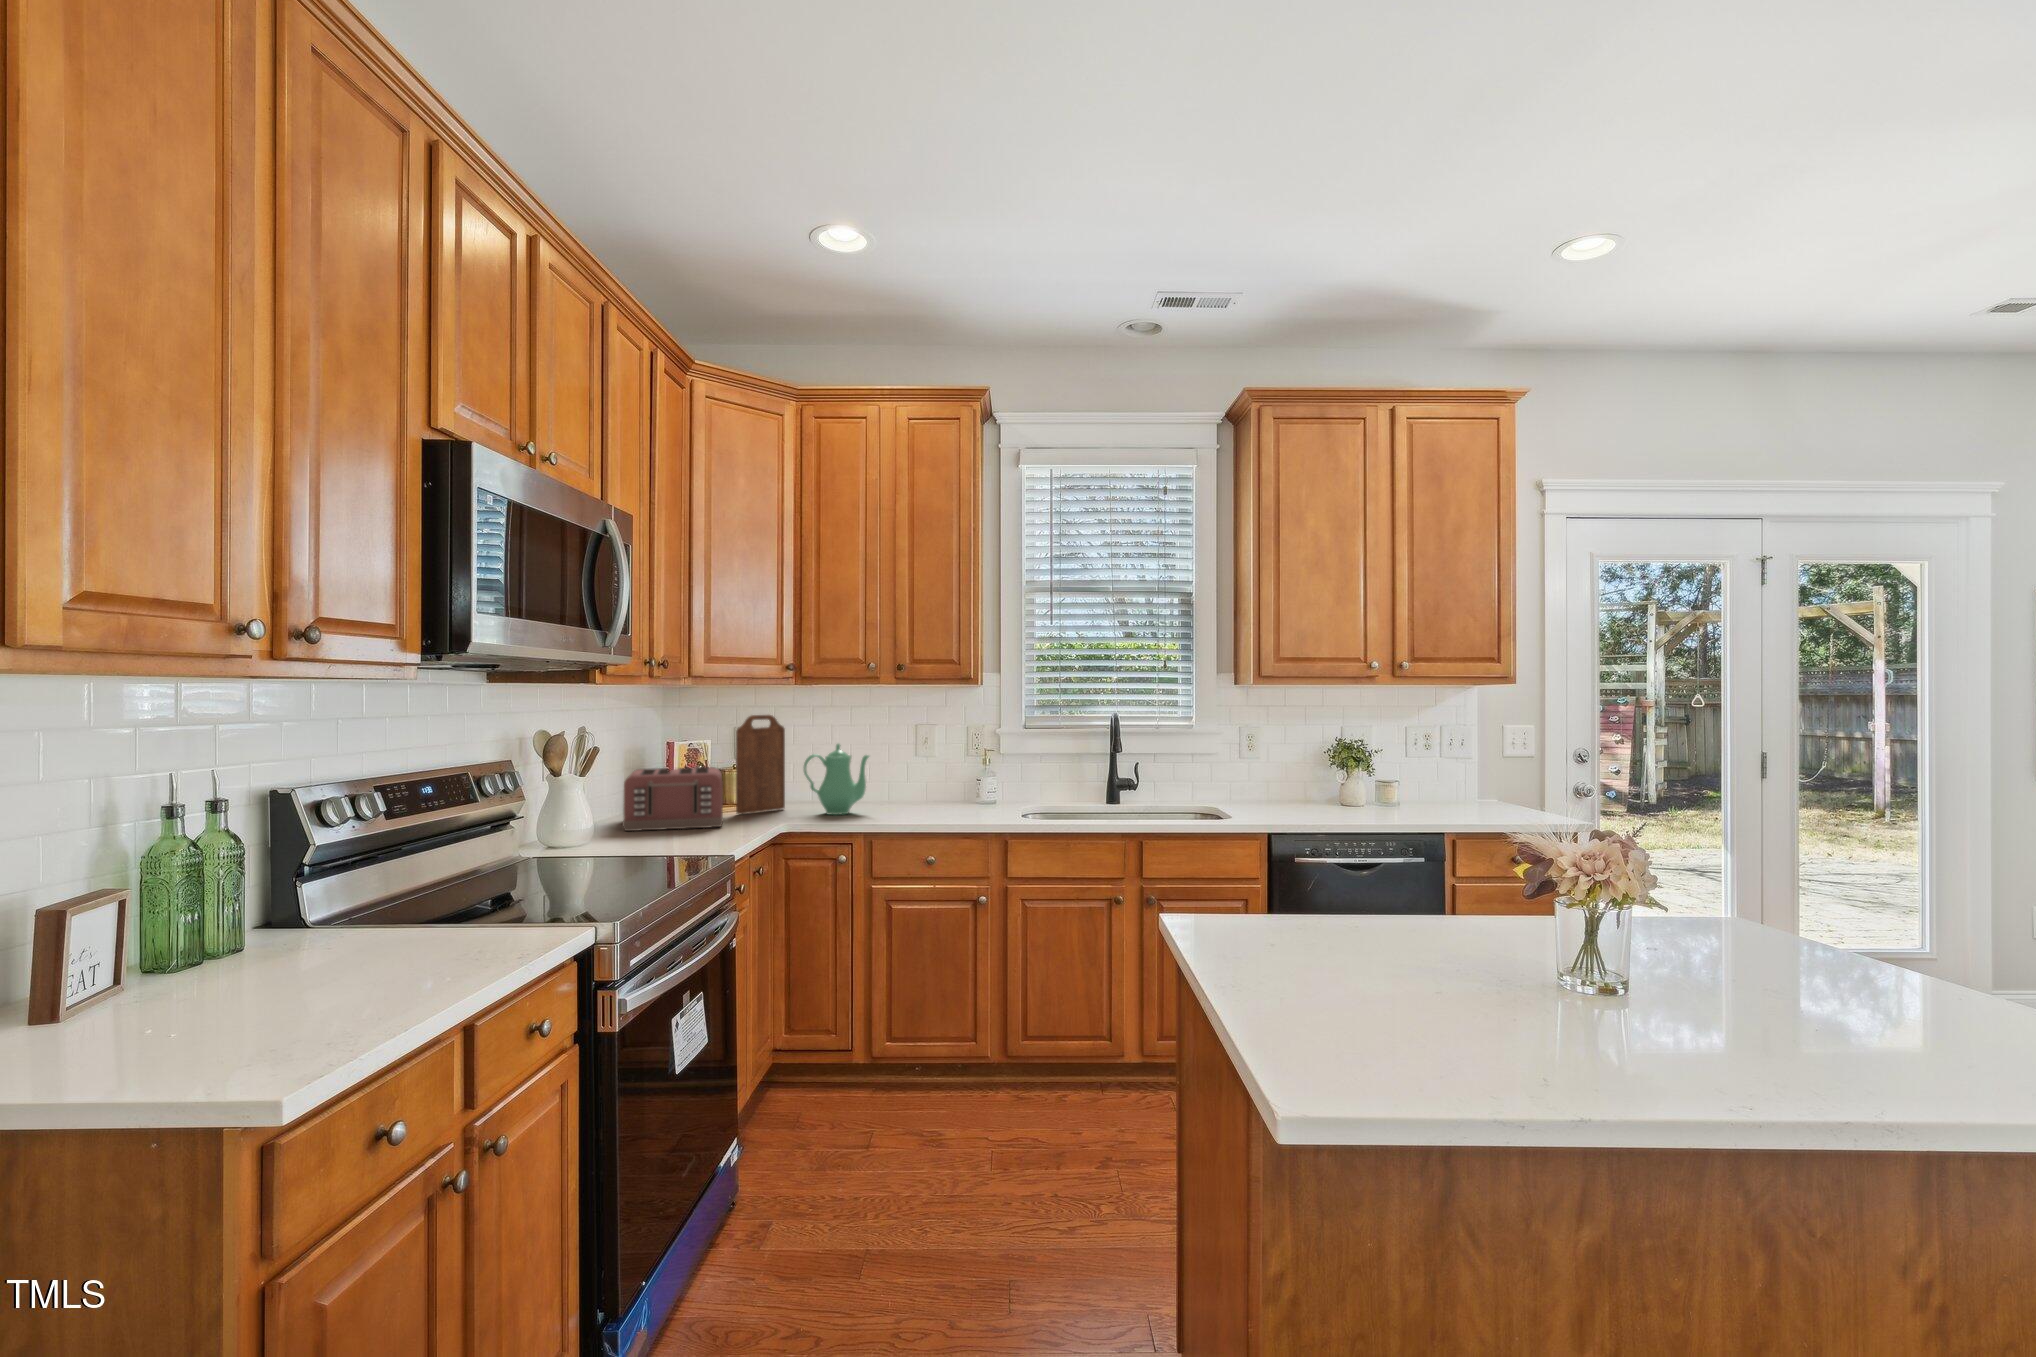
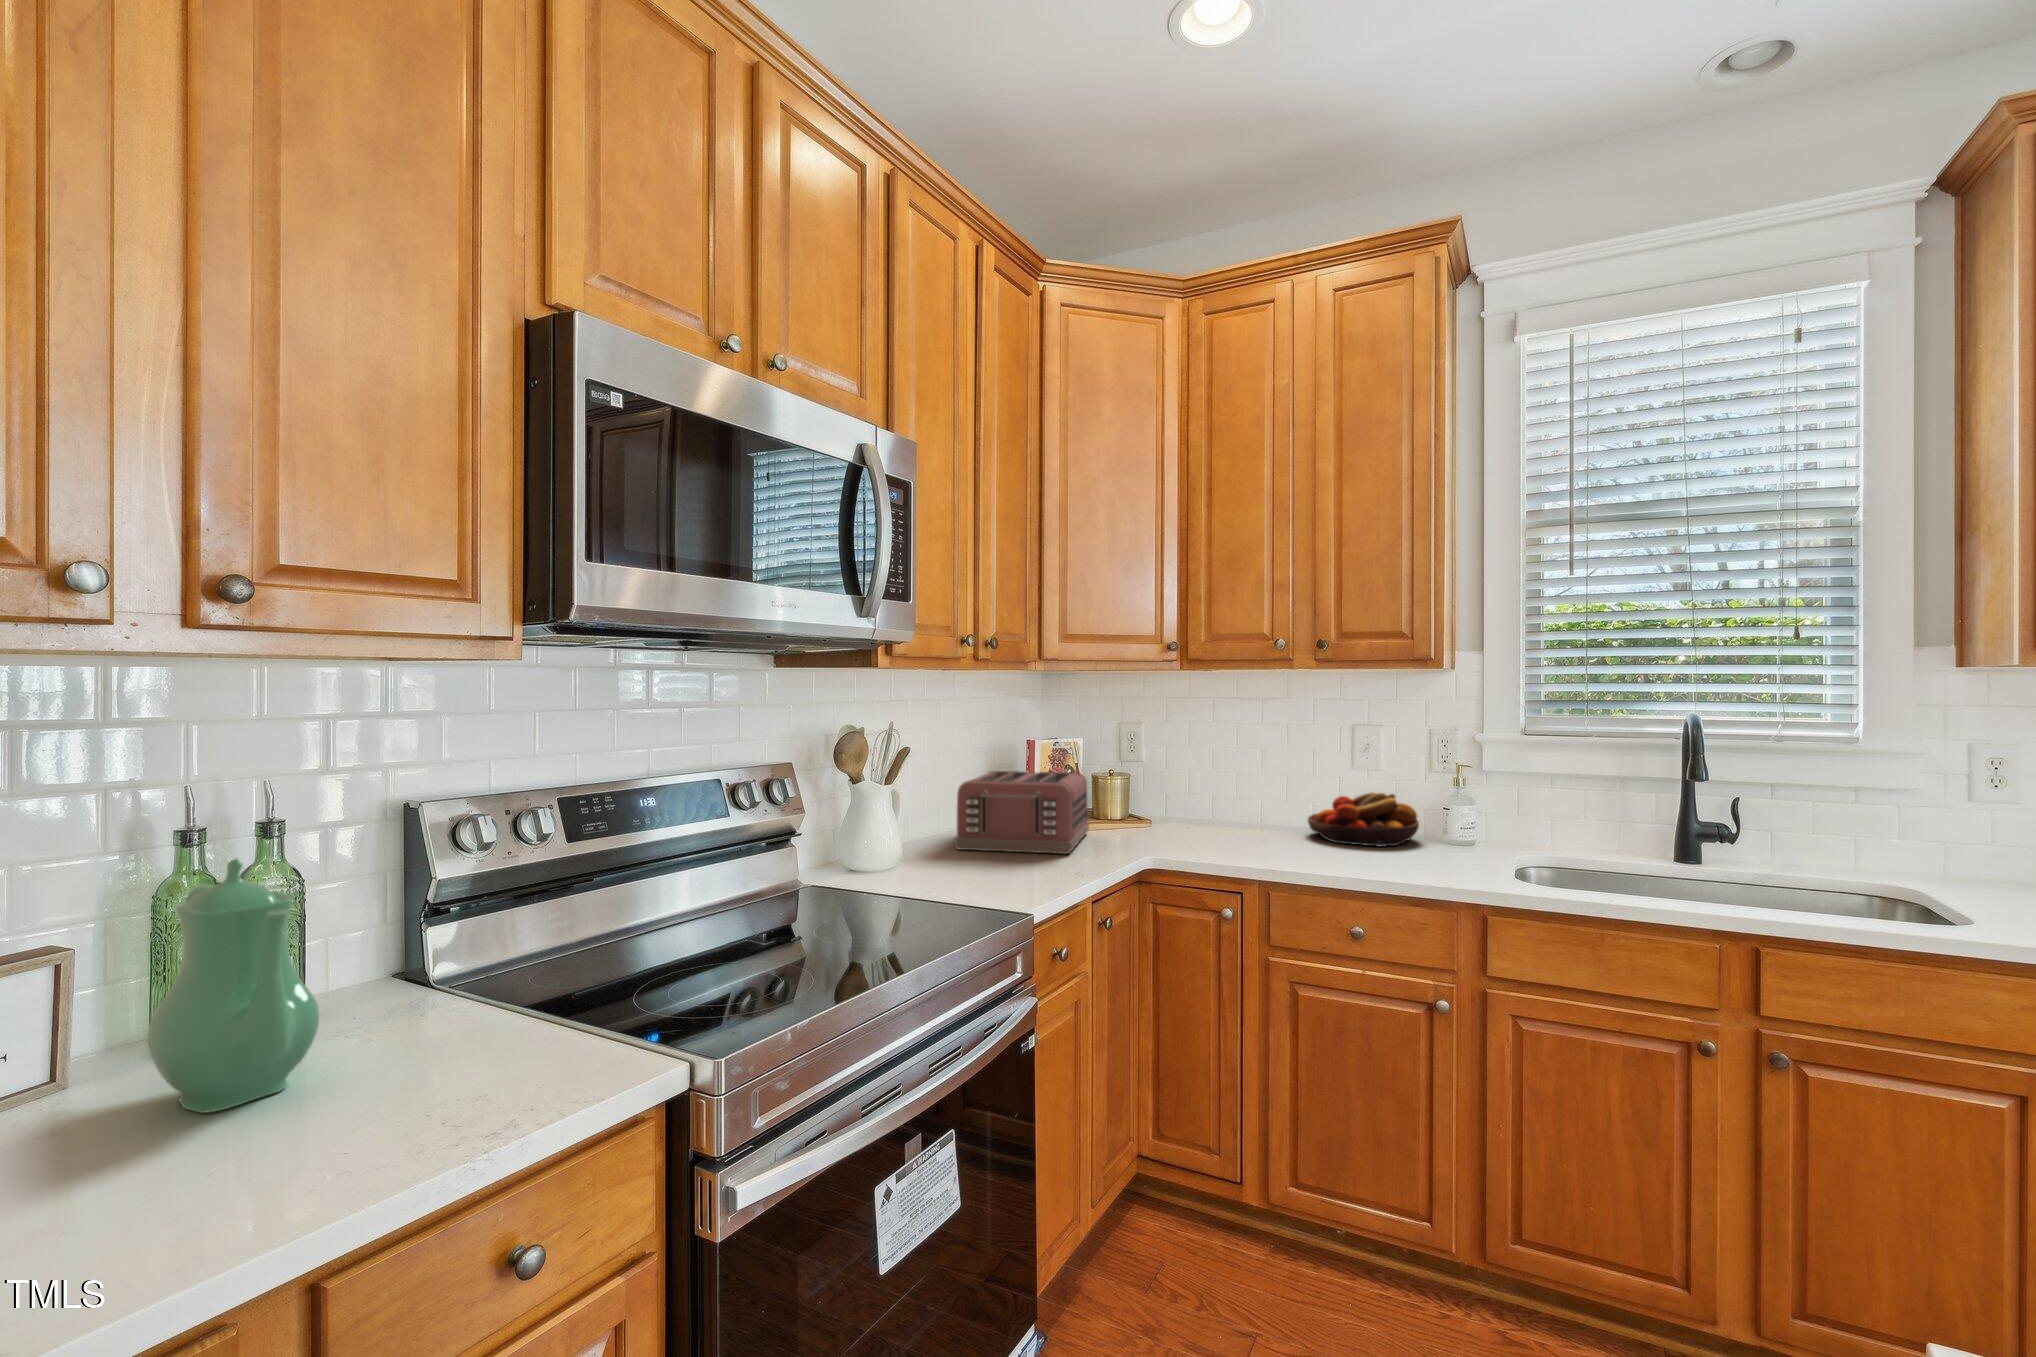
cutting board: present [736,715,785,814] -> none [1106,708,1172,834]
teapot: present [804,744,869,815] -> present [148,859,319,1113]
fruit bowl: none [886,772,961,809] -> present [1308,791,1419,846]

